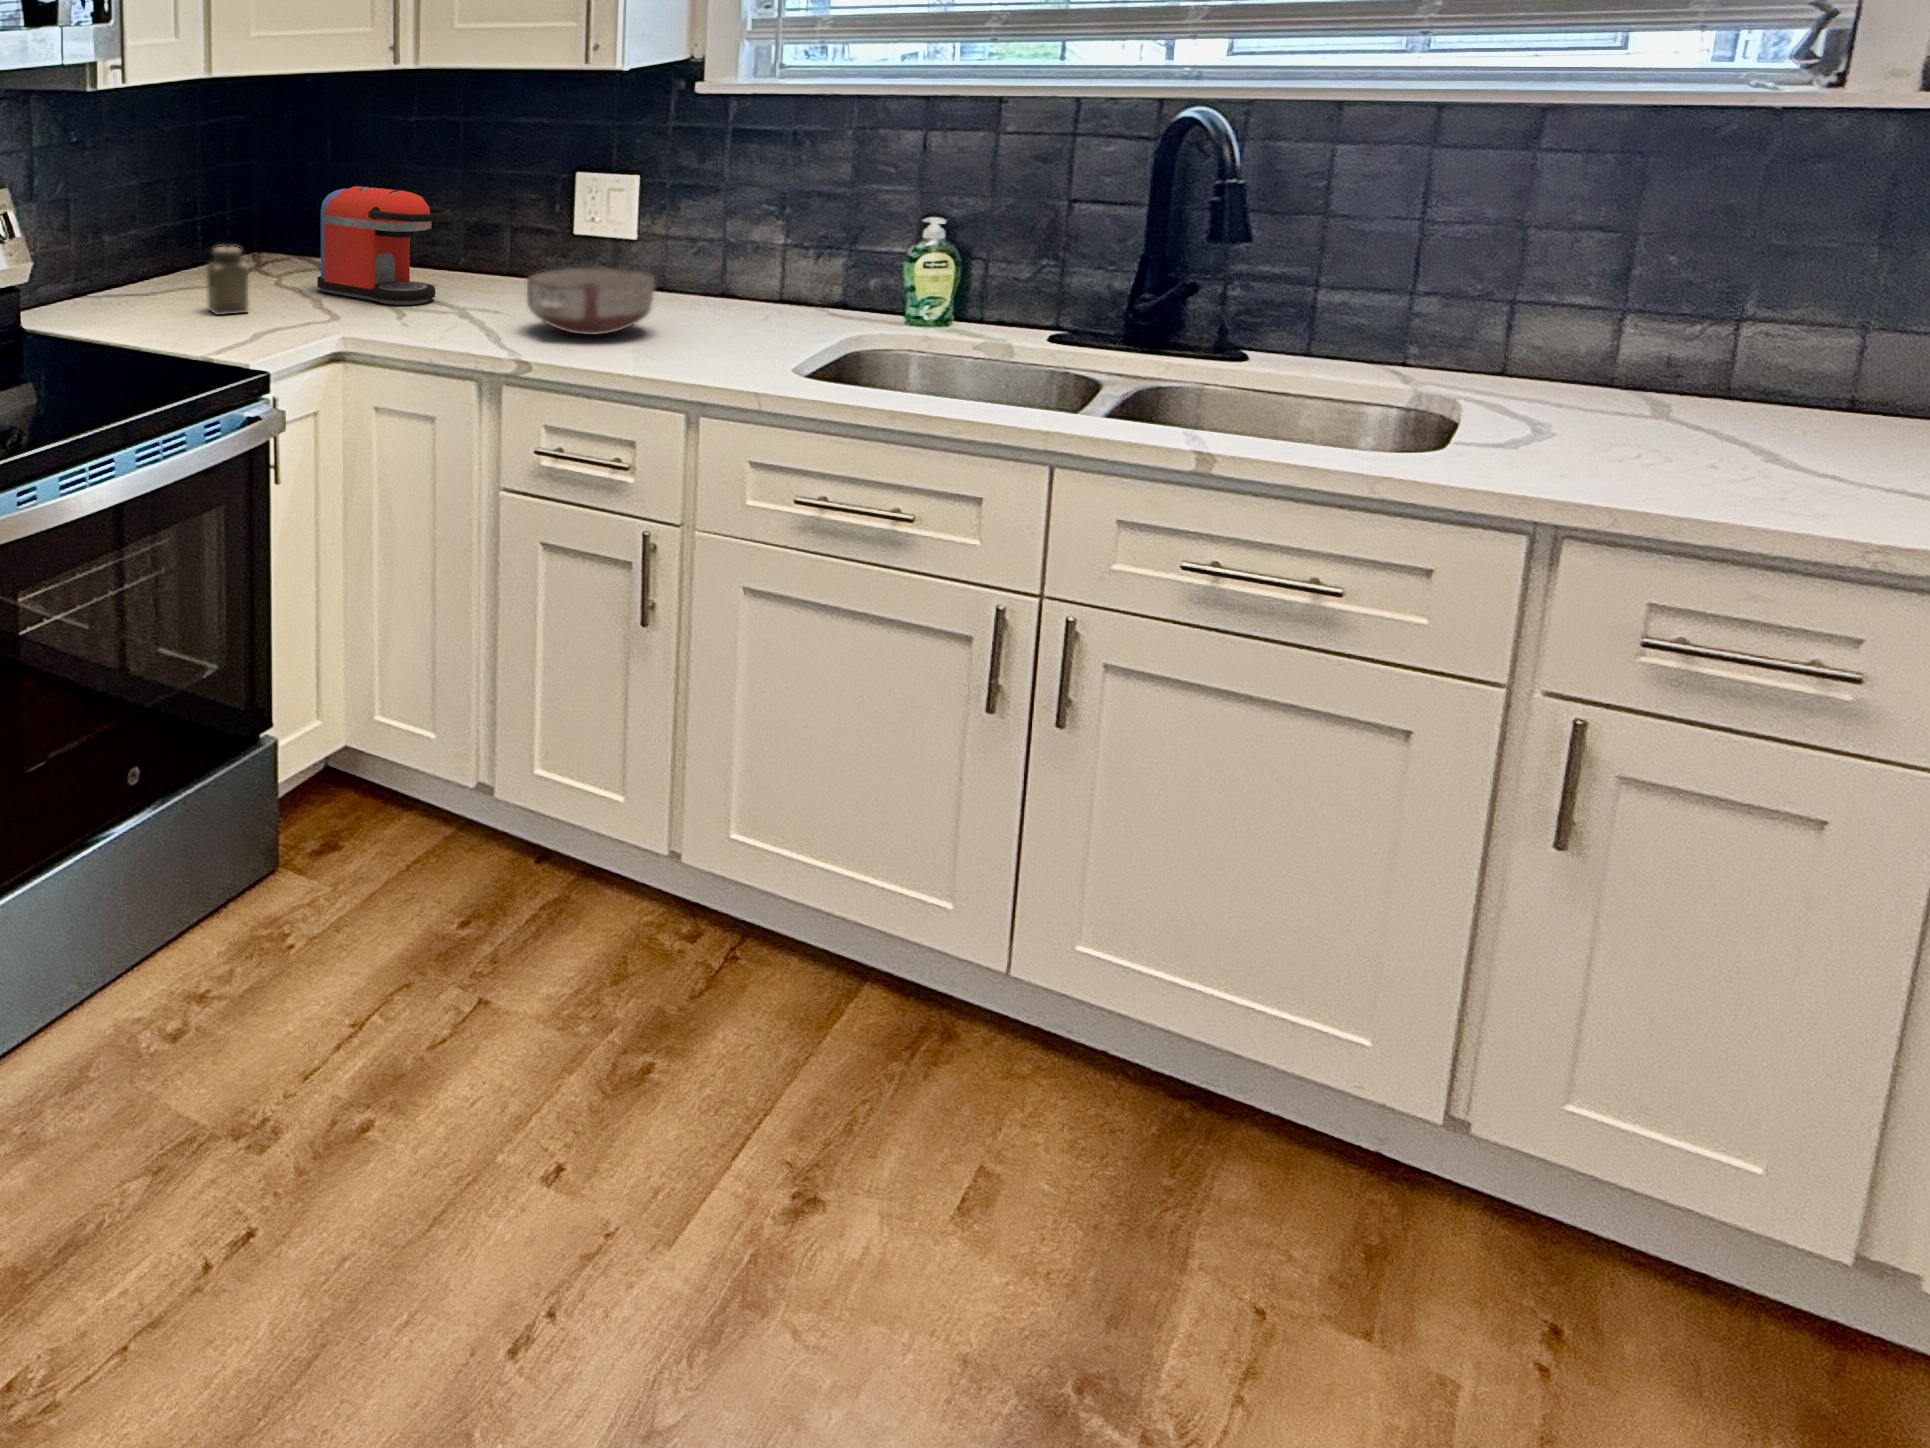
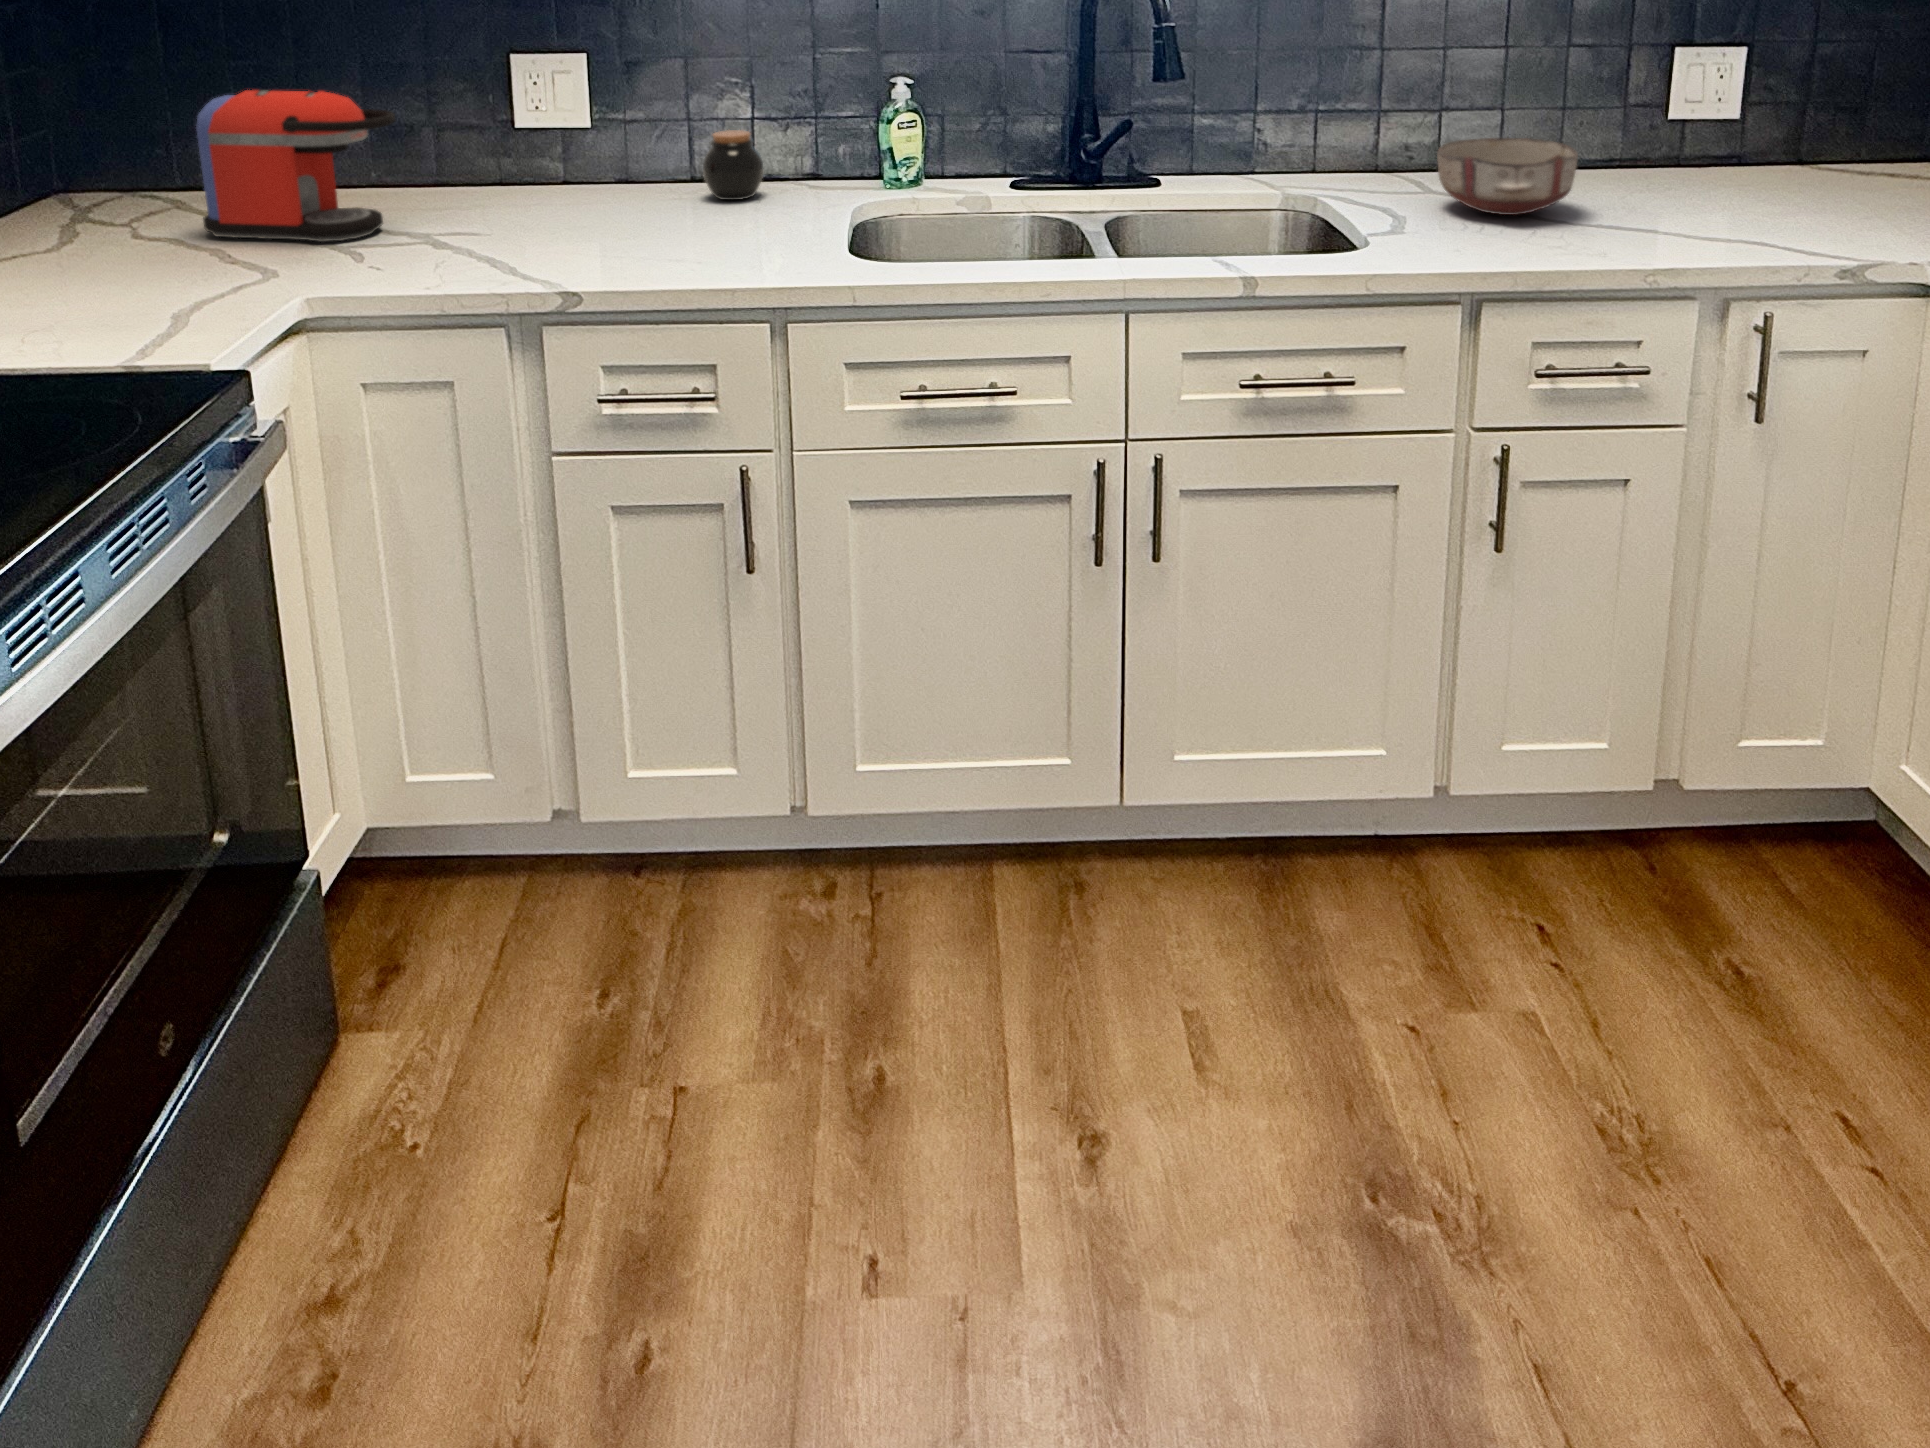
salt shaker: present [207,247,248,315] -> none [52,193,133,295]
jar: none [712,253,772,316] -> present [703,130,763,200]
ceramic bowl: present [527,268,655,335] -> present [1437,138,1578,215]

